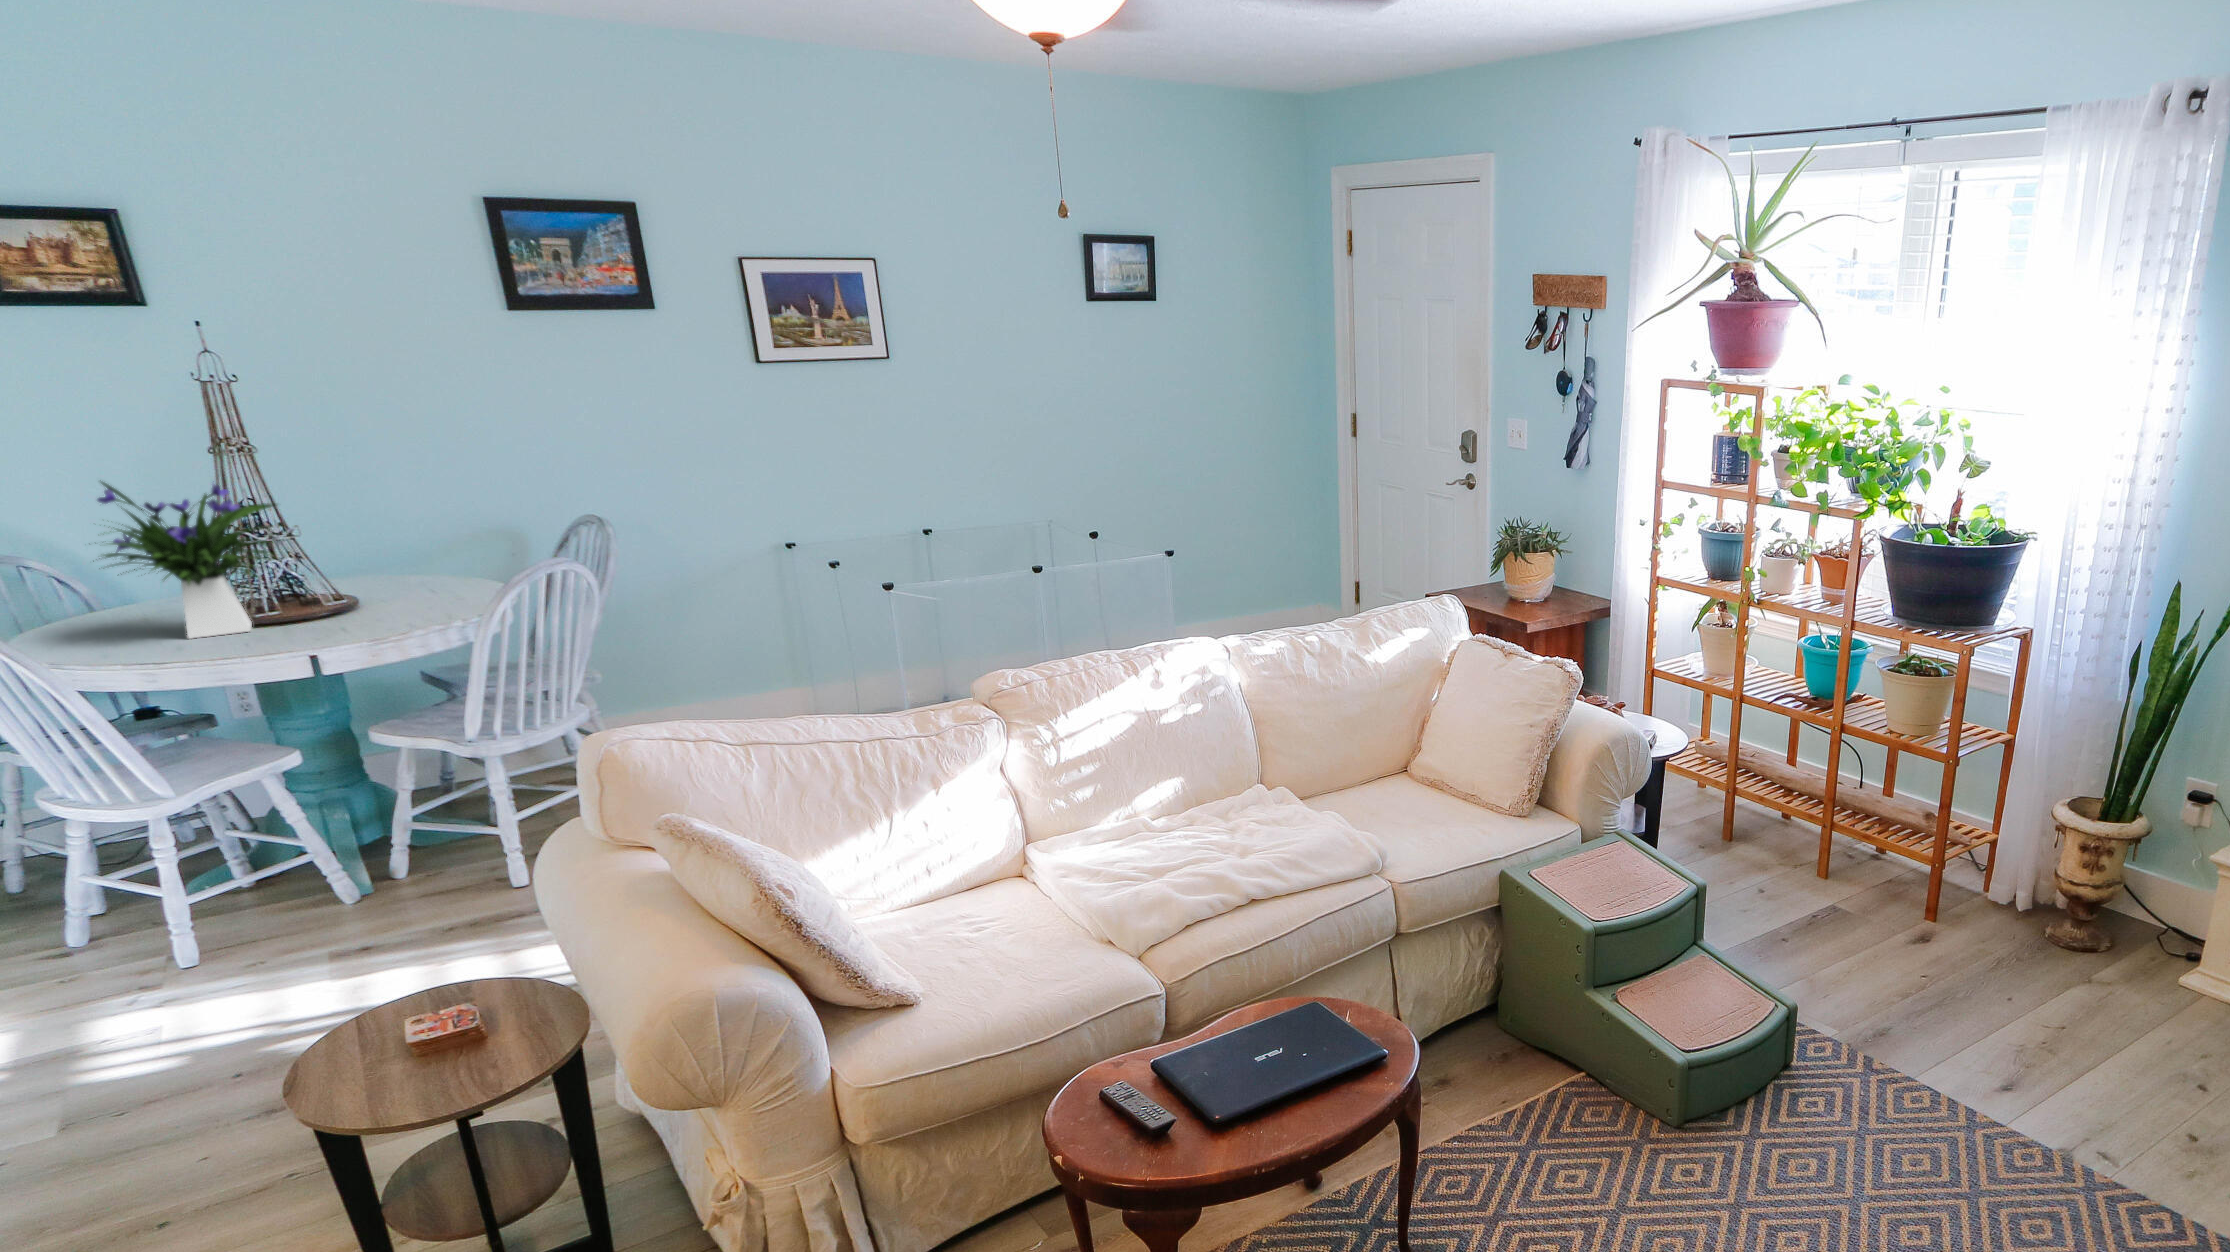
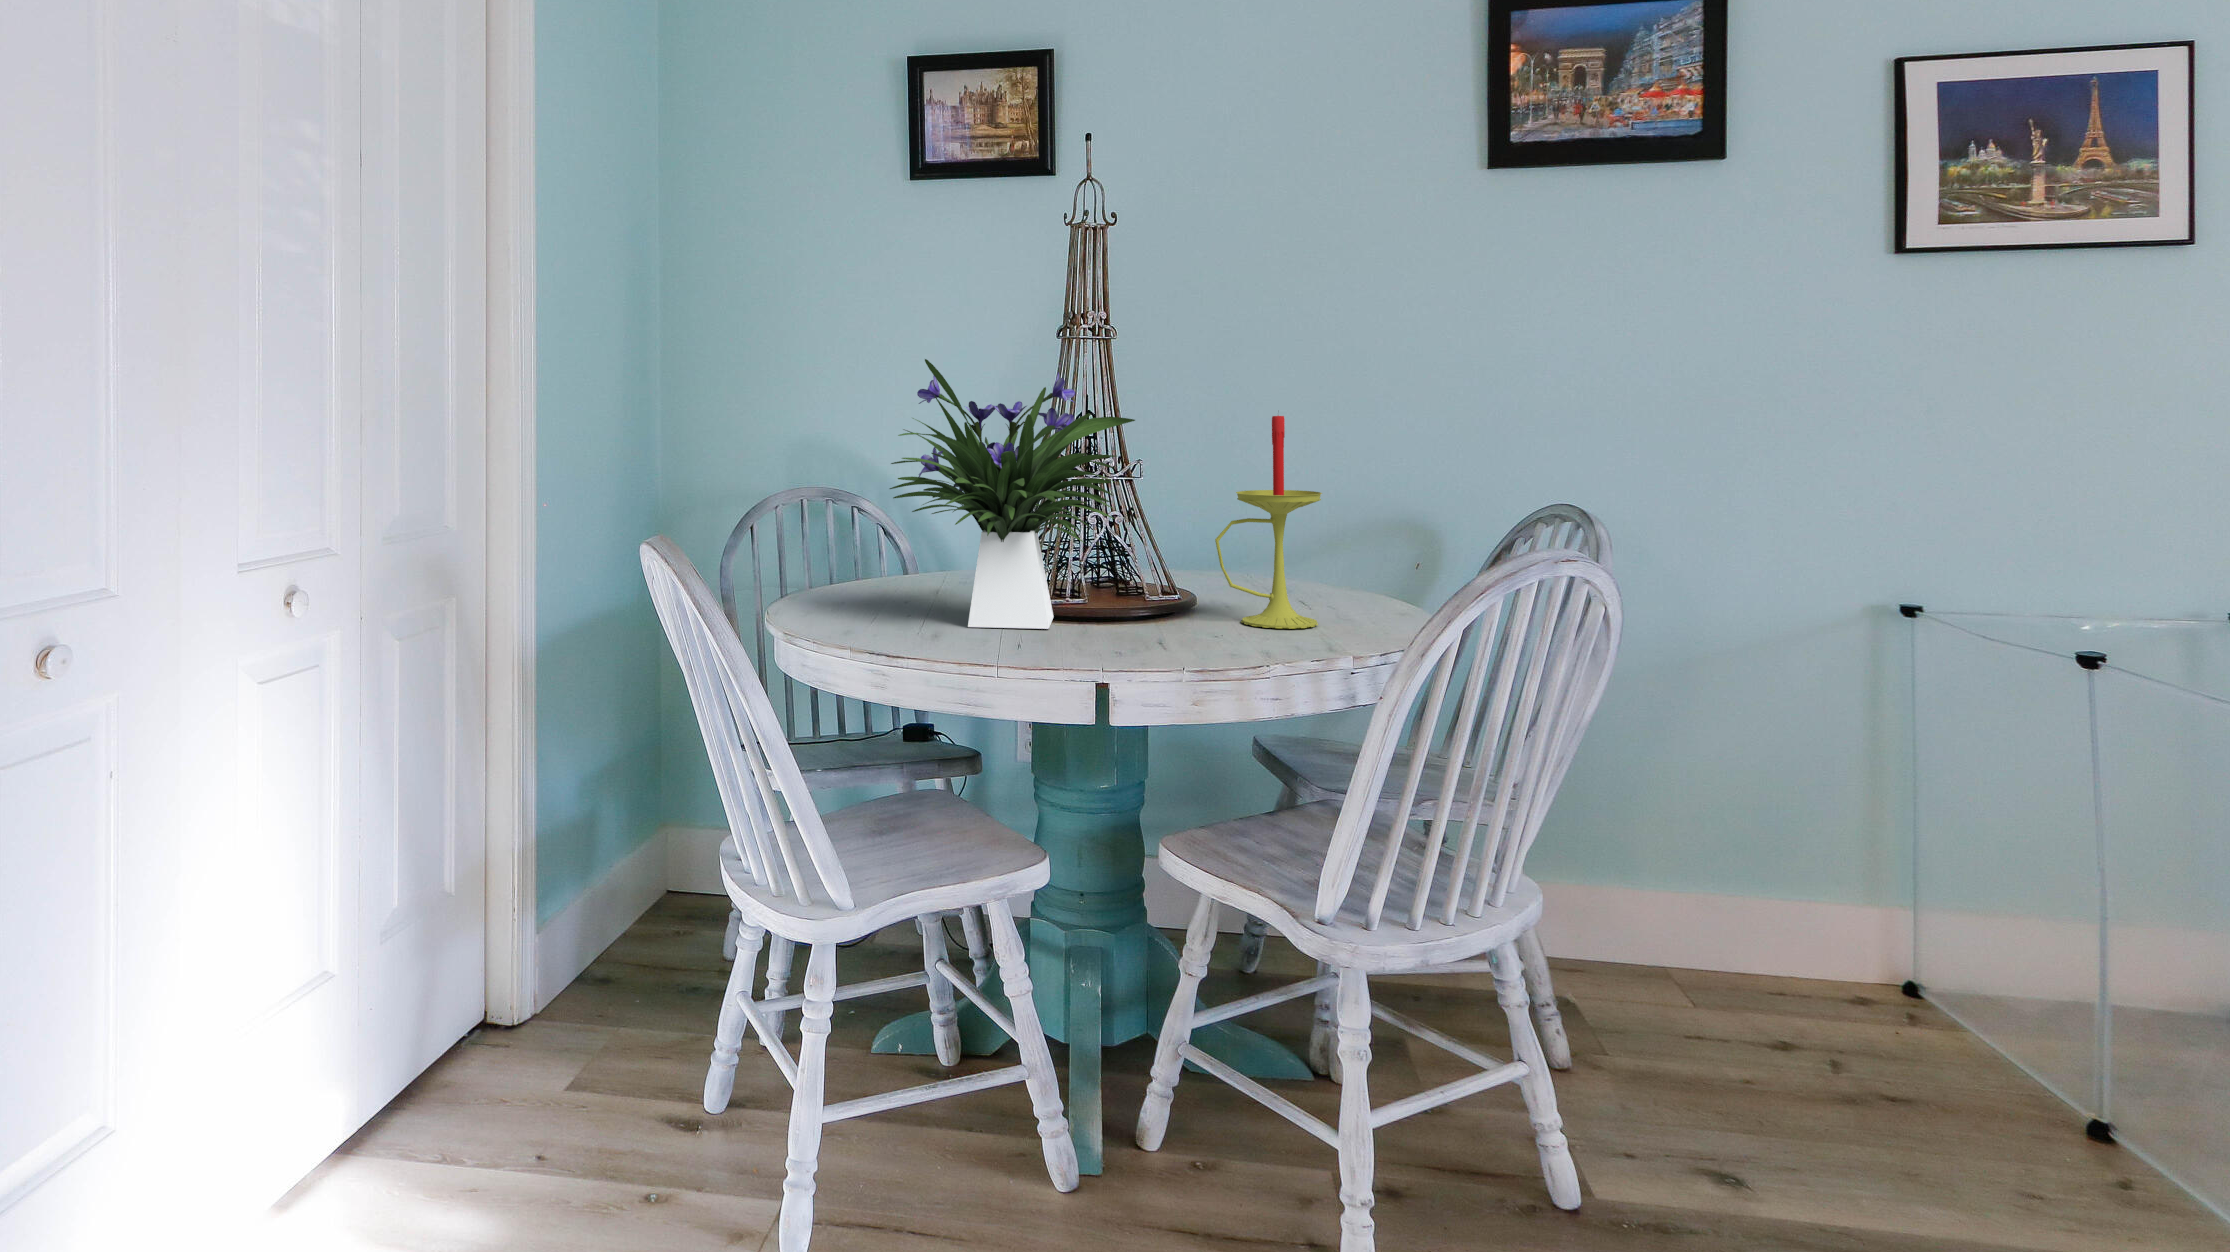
candle: none [357,489,438,609] -> present [1215,416,1322,629]

